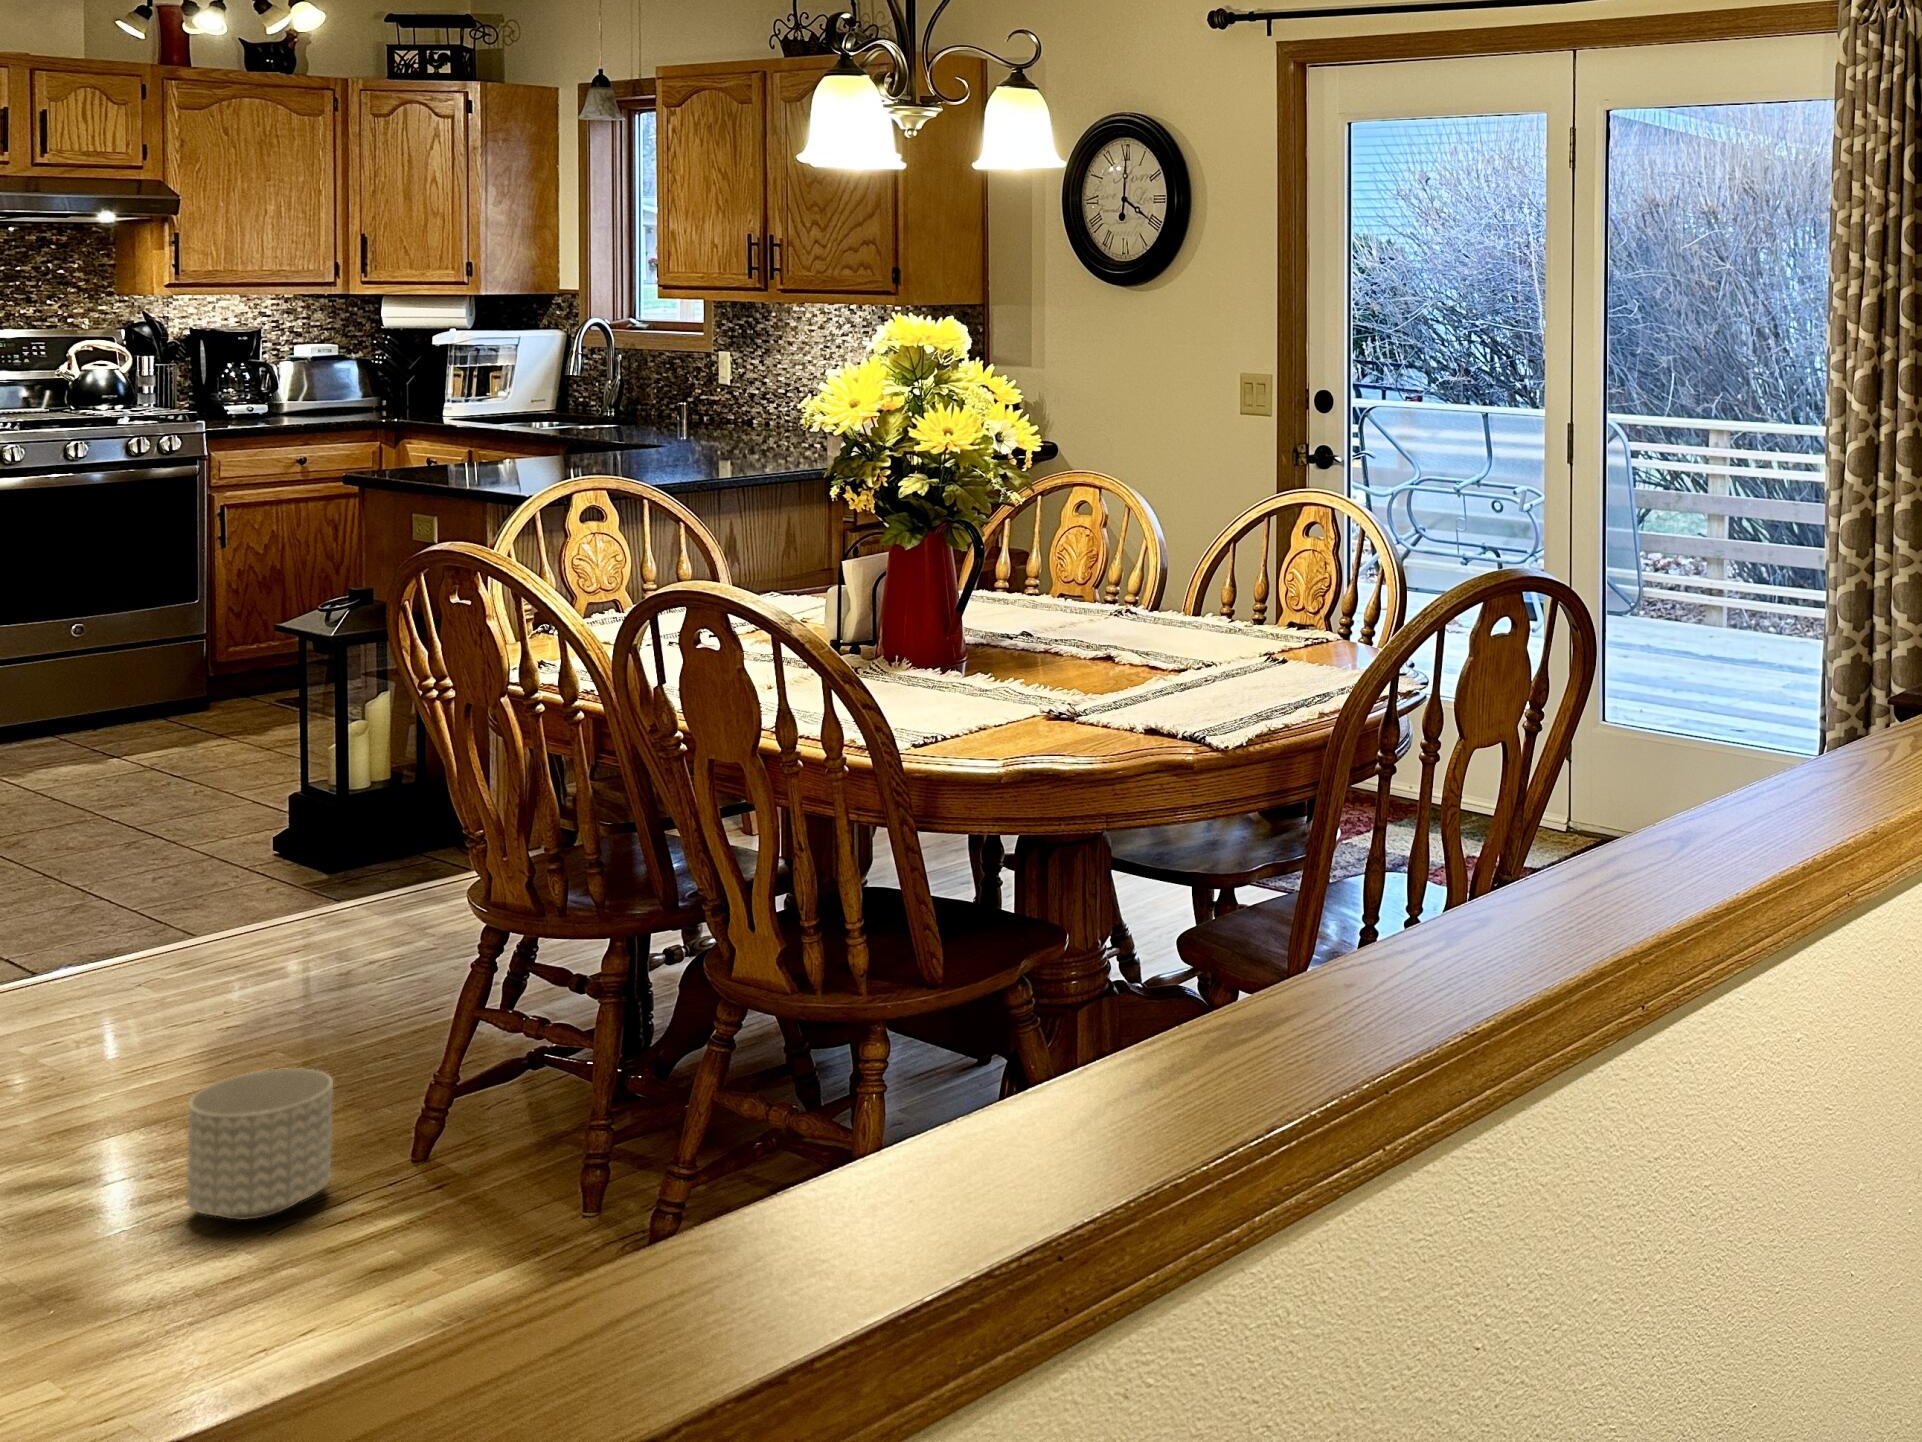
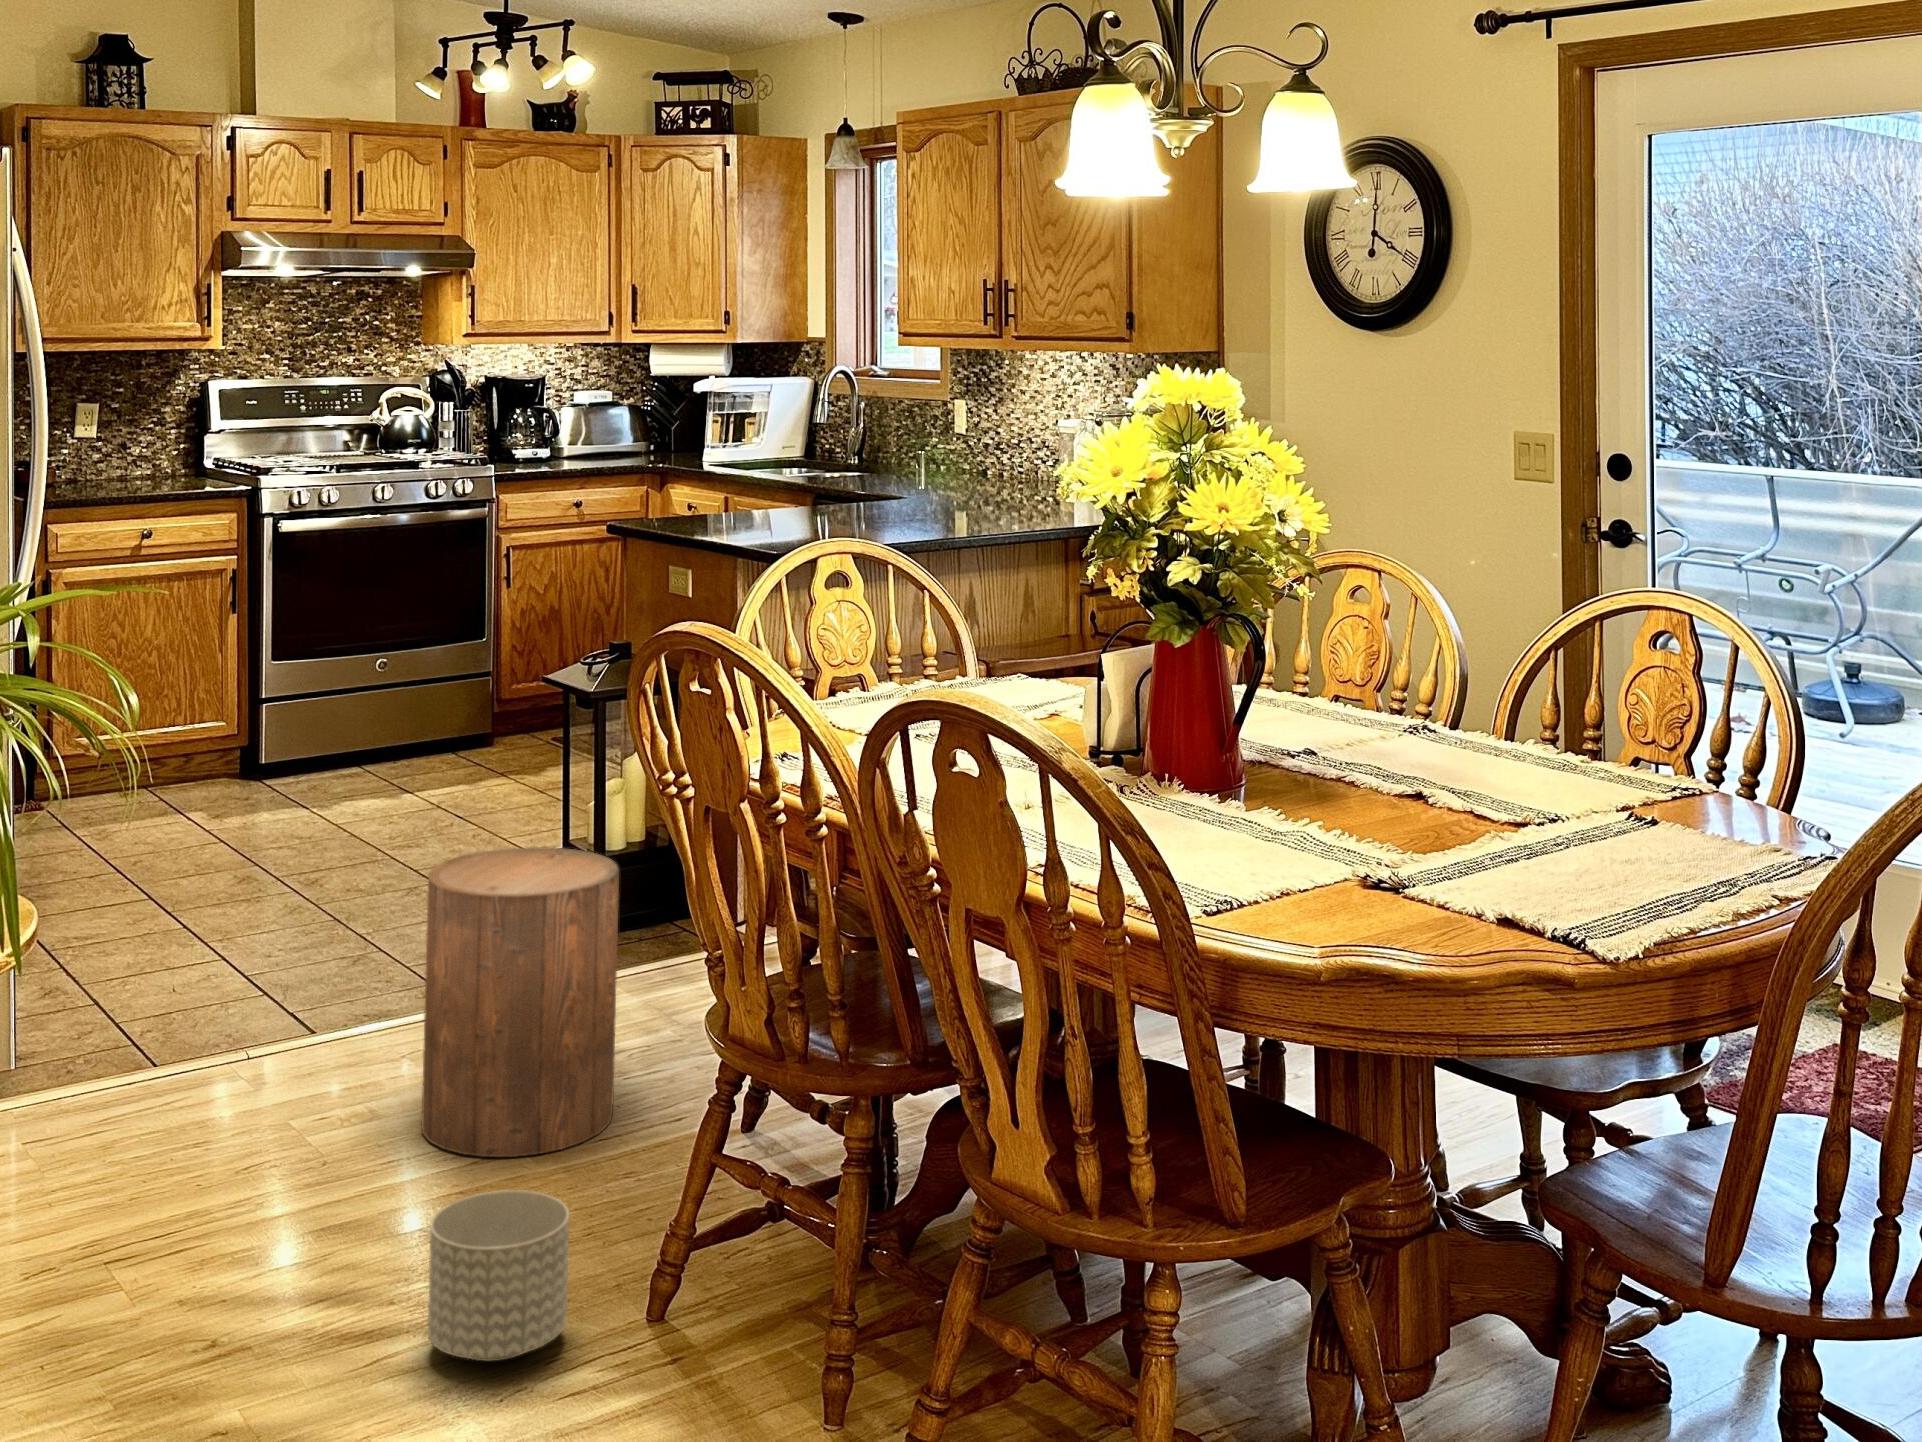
stool: none [159,777,373,1067] -> present [422,847,619,1157]

